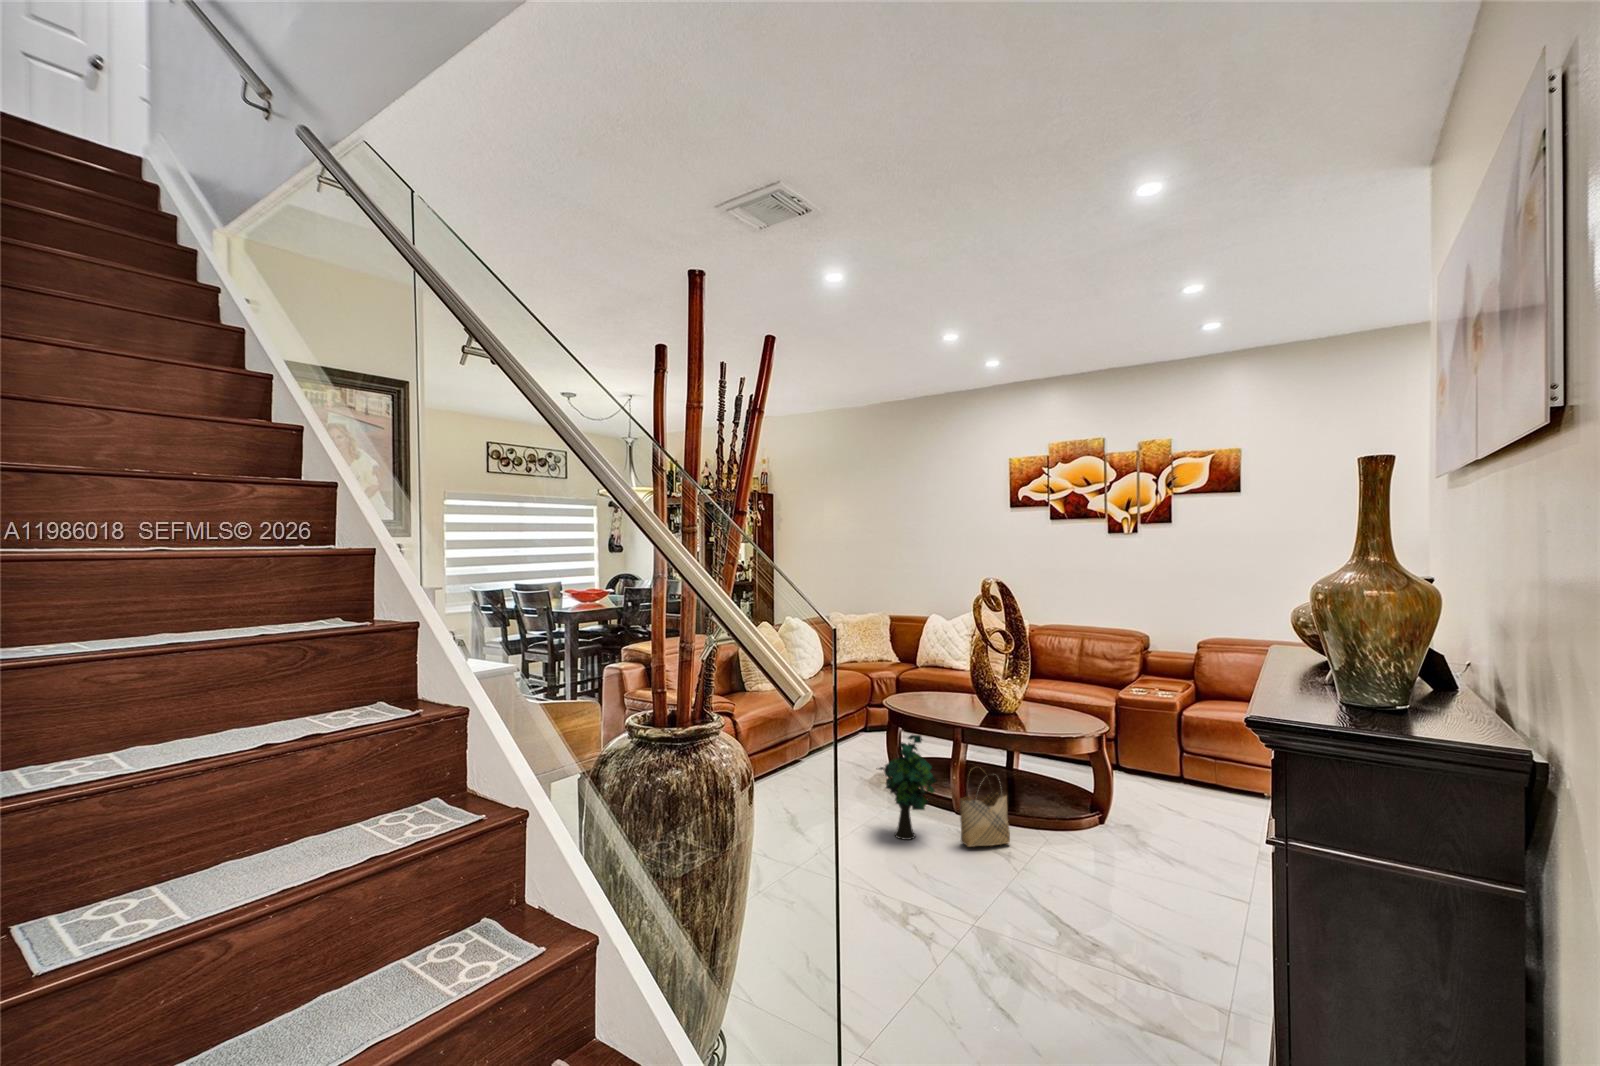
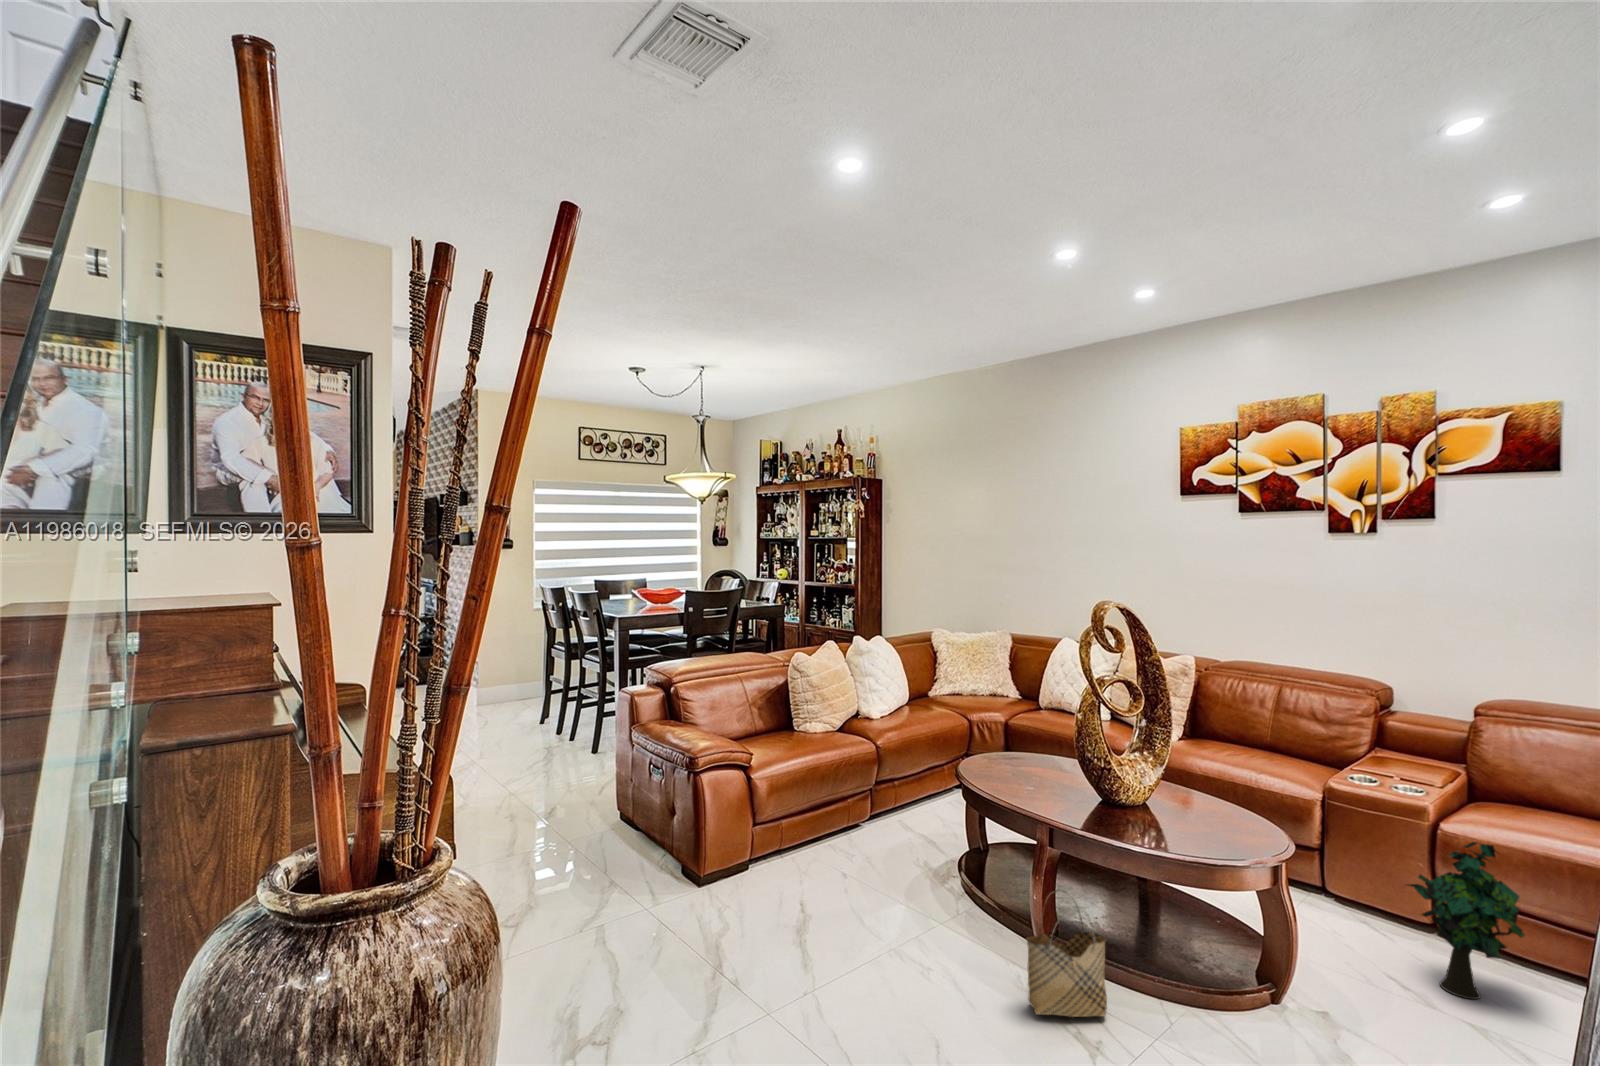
decorative plant: present [879,735,937,840] -> present [1408,842,1525,999]

